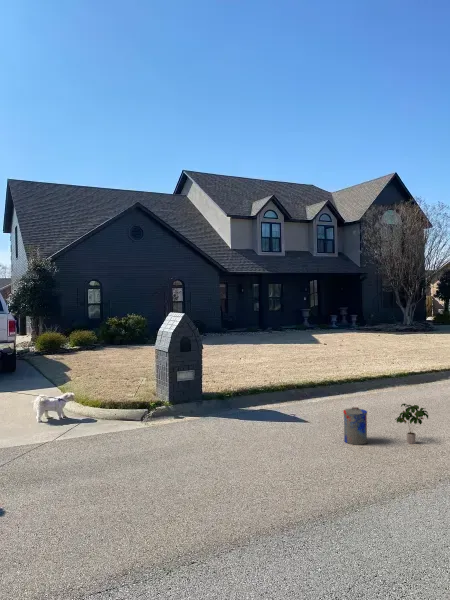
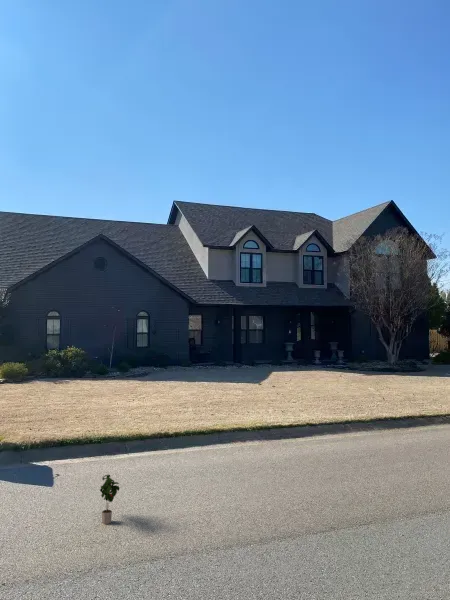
trash can: present [343,407,367,445] -> none [37,476,65,521]

